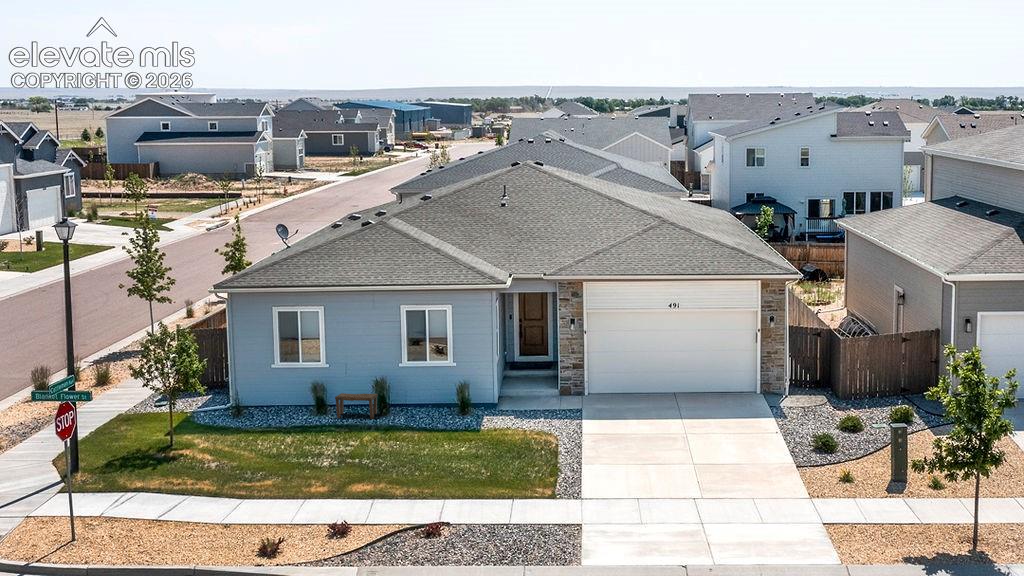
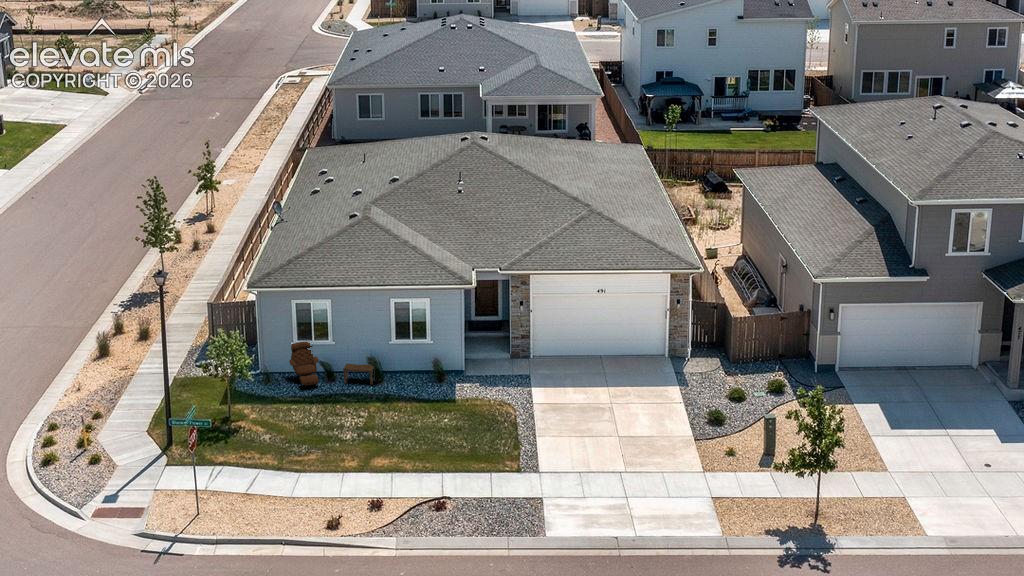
lounge chair: none [268,366,306,423] -> present [289,341,319,390]

